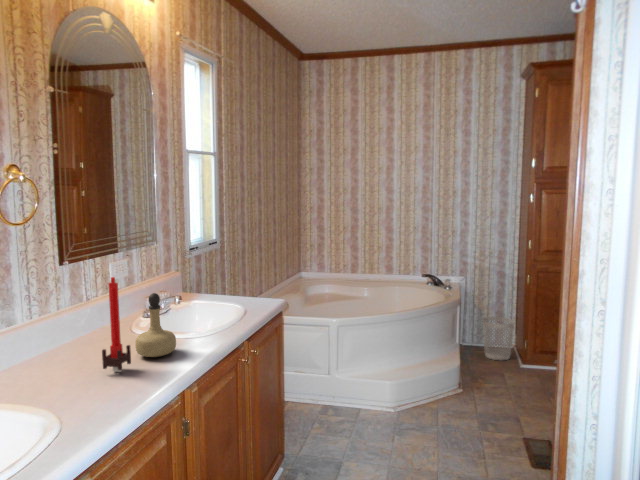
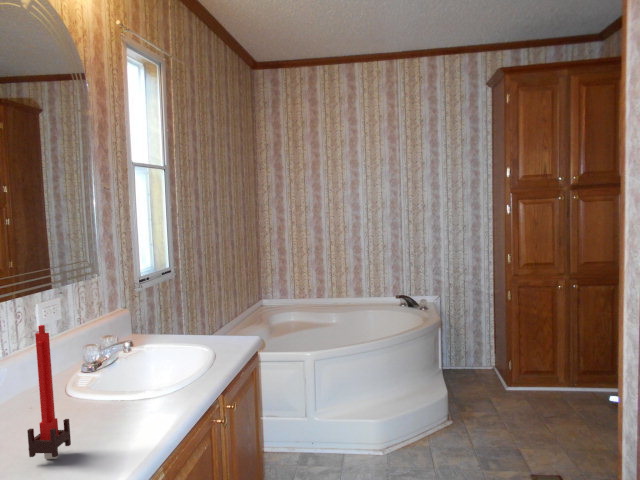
perfume bottle: present [135,293,176,357] -> none [76,342,133,431]
wastebasket: present [483,317,514,360] -> none [462,338,496,385]

